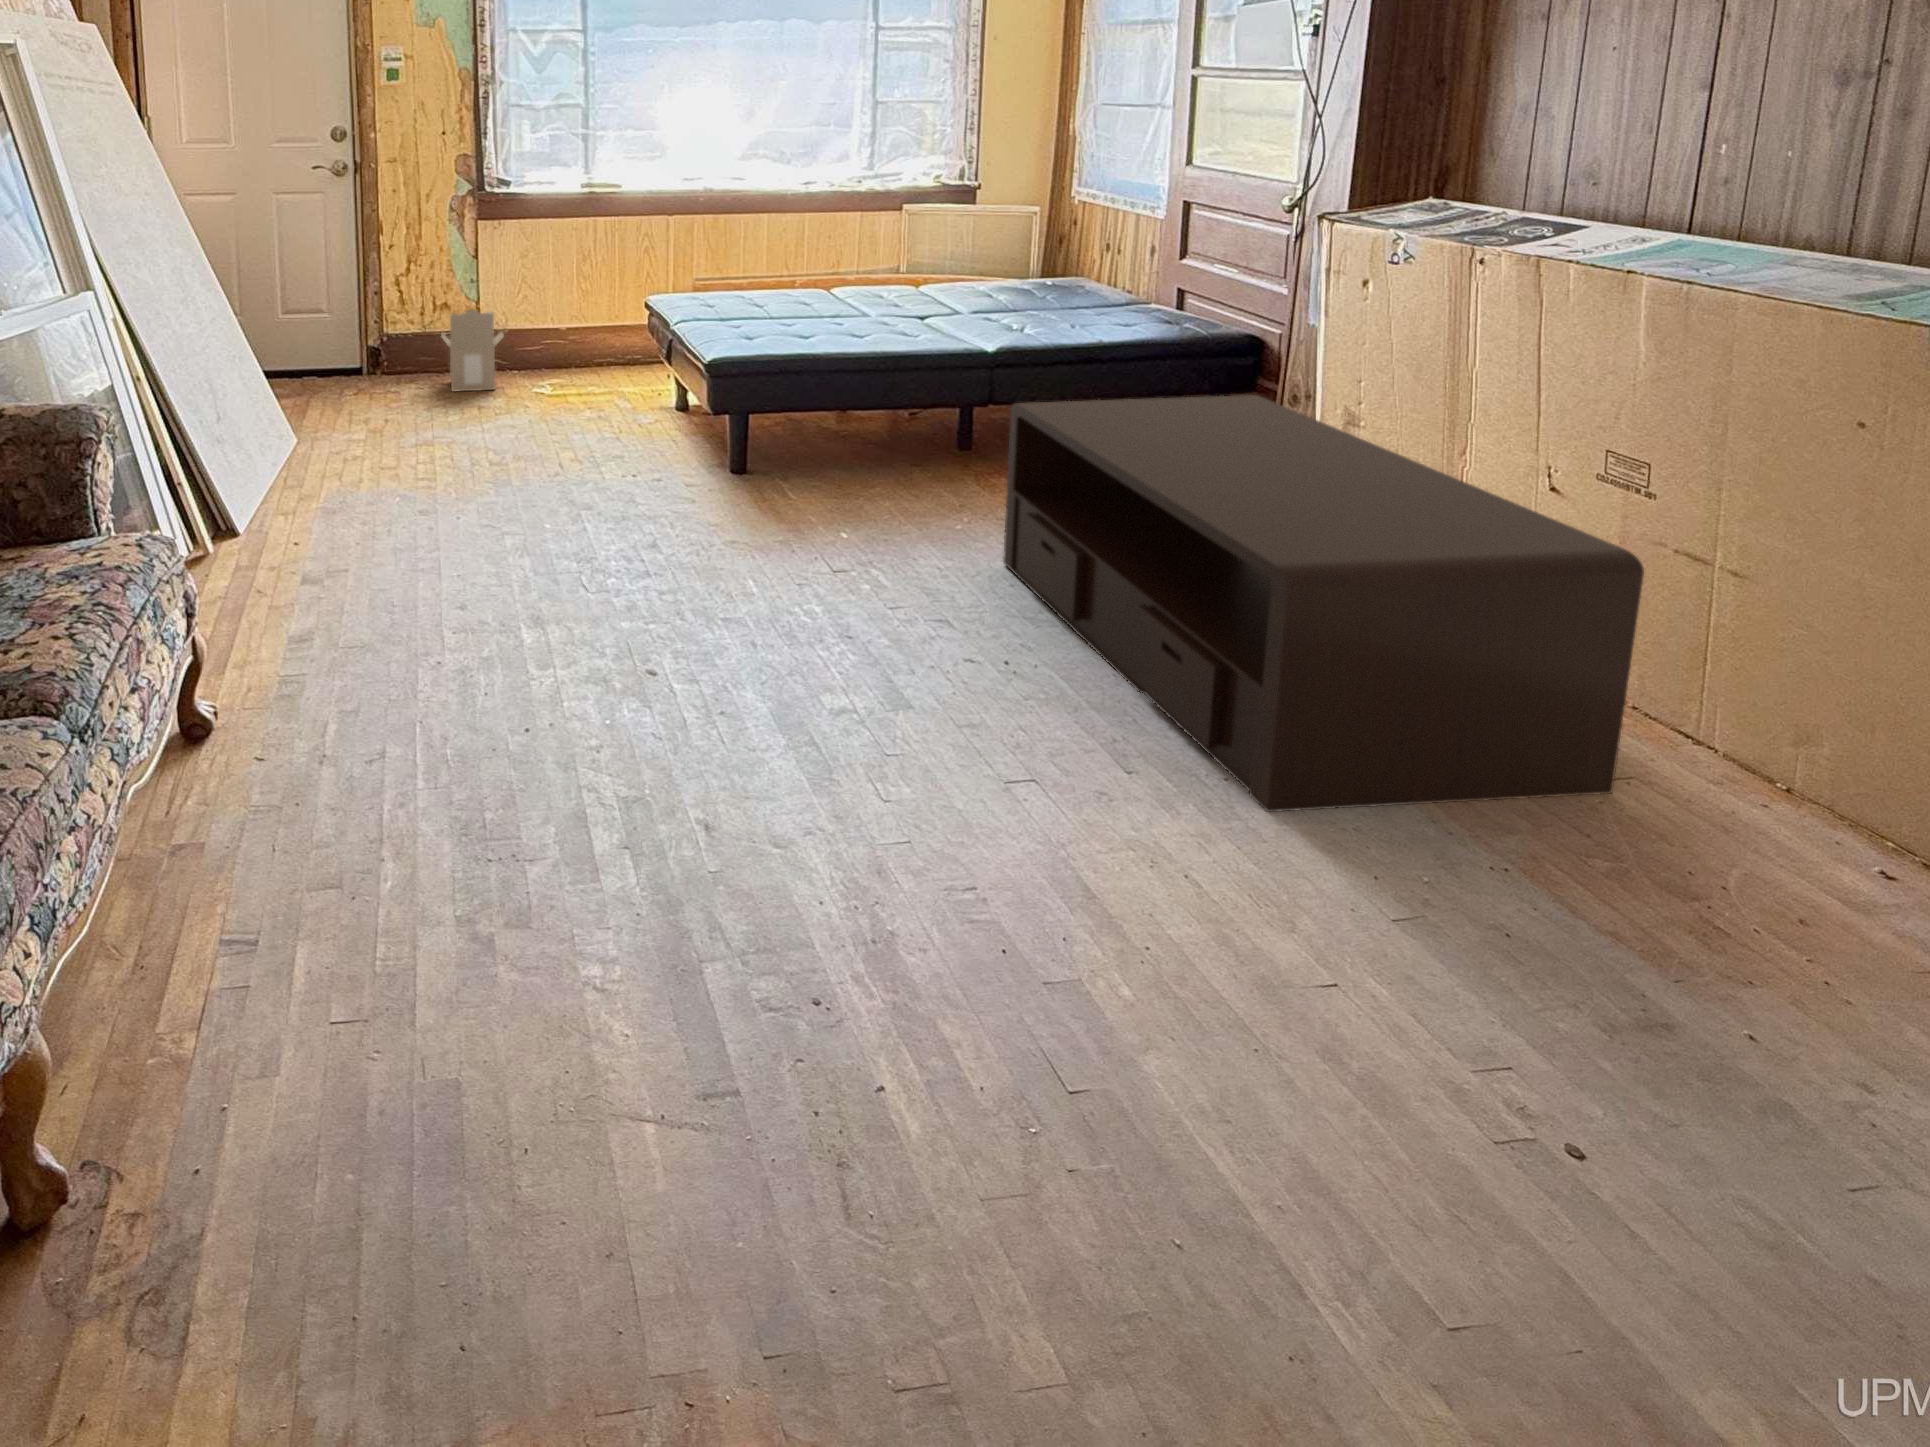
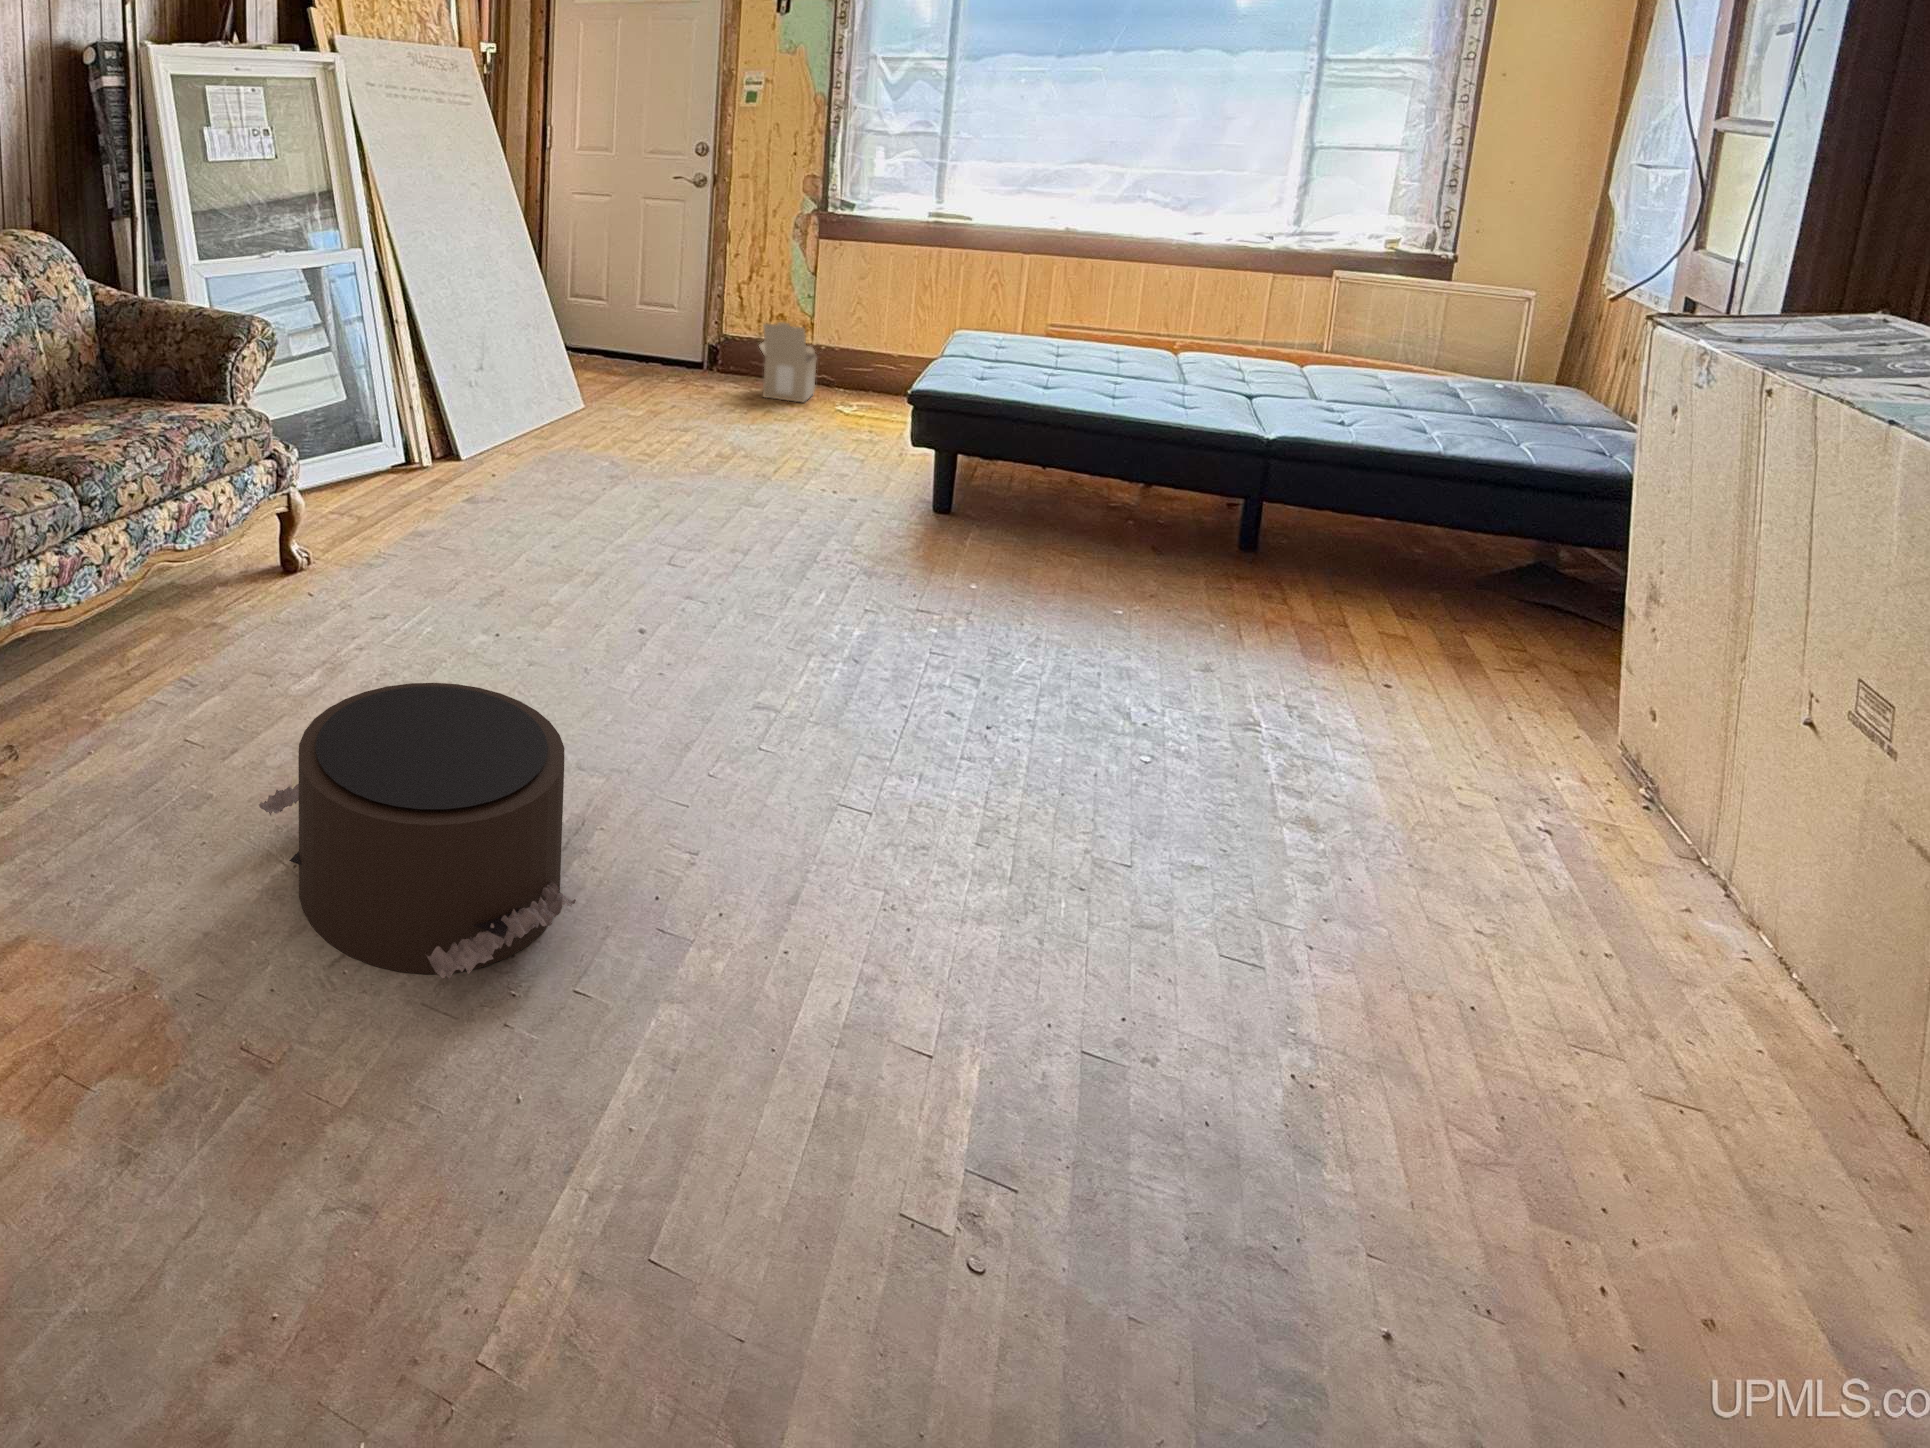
coffee table: present [1003,395,1644,812] -> none [1091,479,1711,1120]
pouf: none [592,792,1033,1185] -> present [259,683,576,980]

